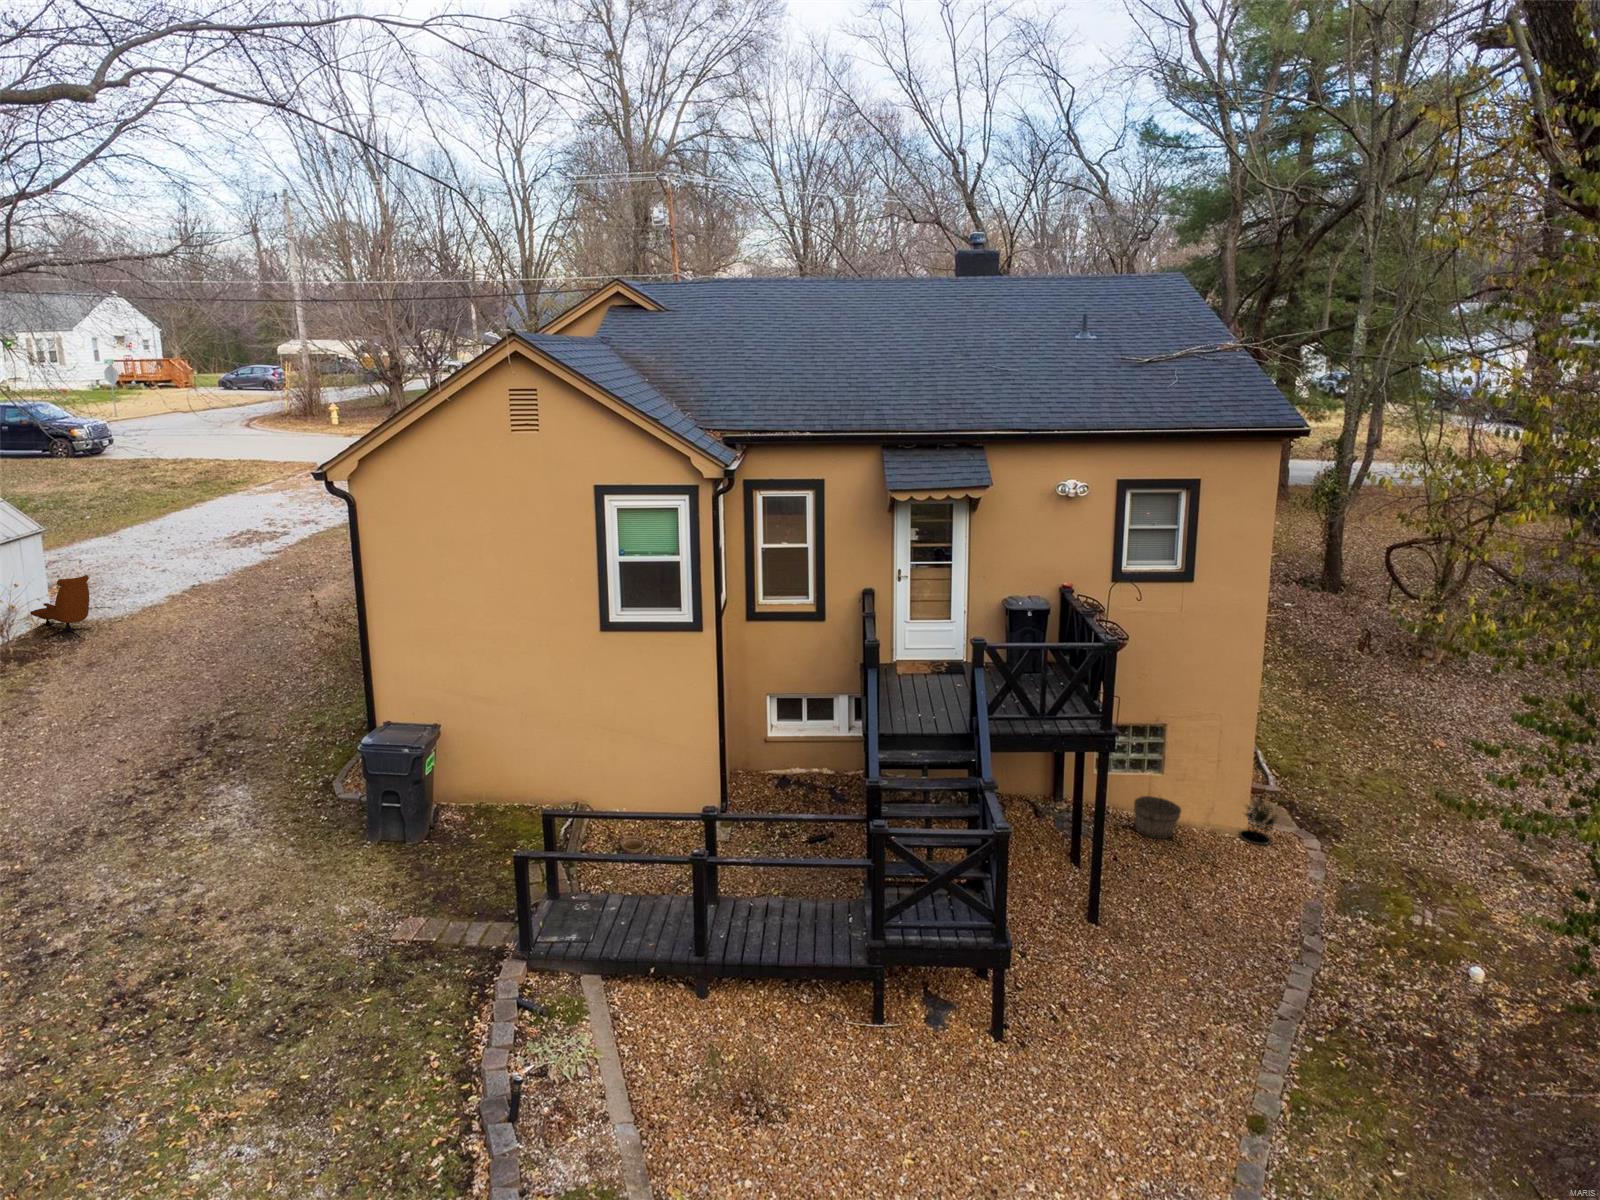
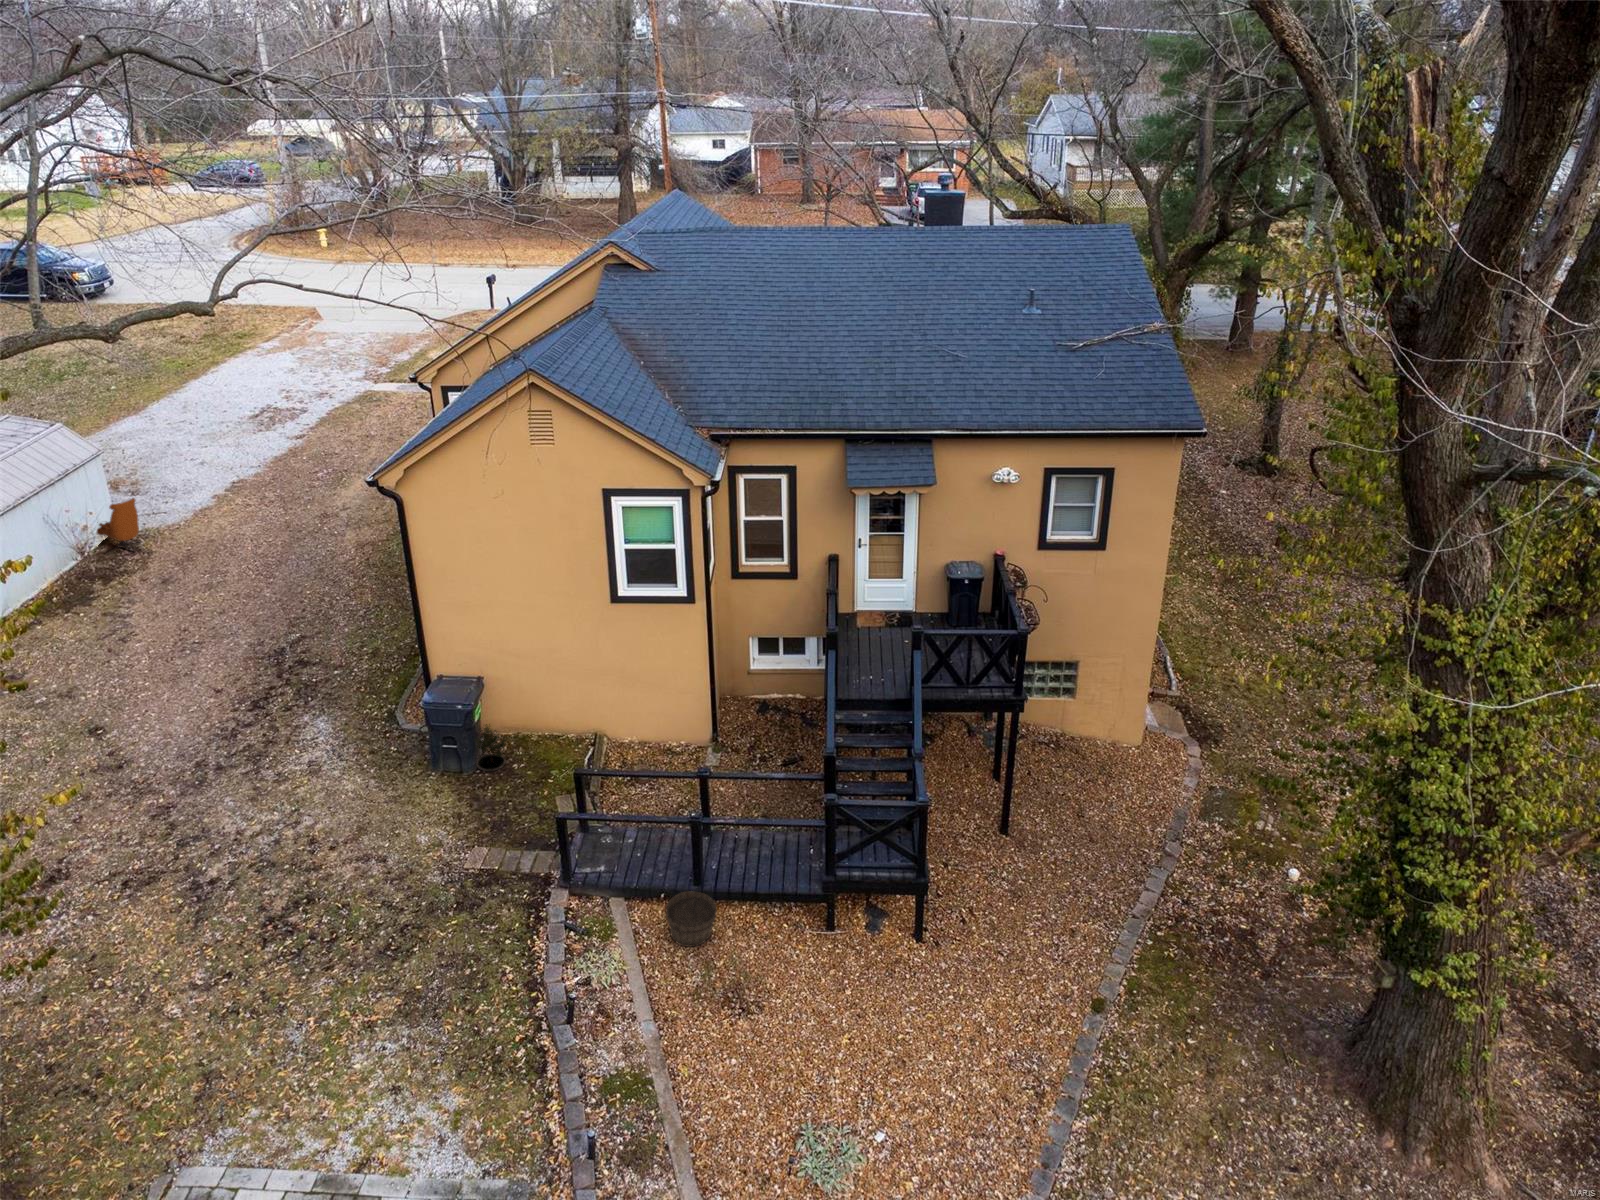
wooden bucket: present [1134,796,1181,839] -> present [666,891,717,947]
potted tree: present [1239,796,1277,845] -> present [476,724,506,771]

